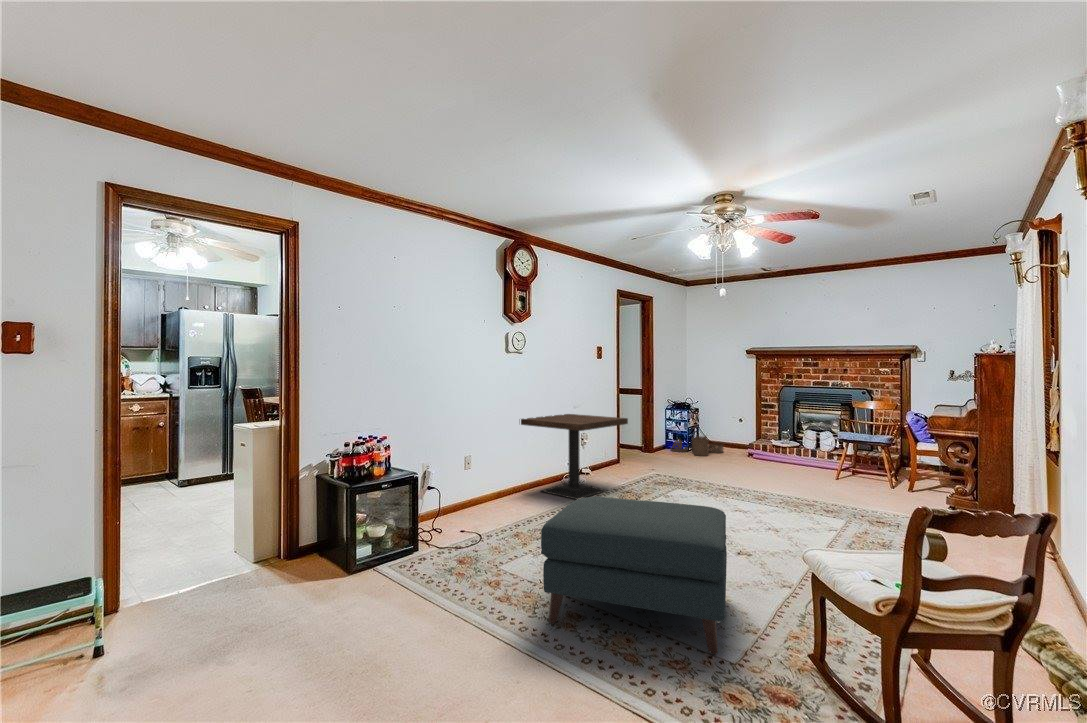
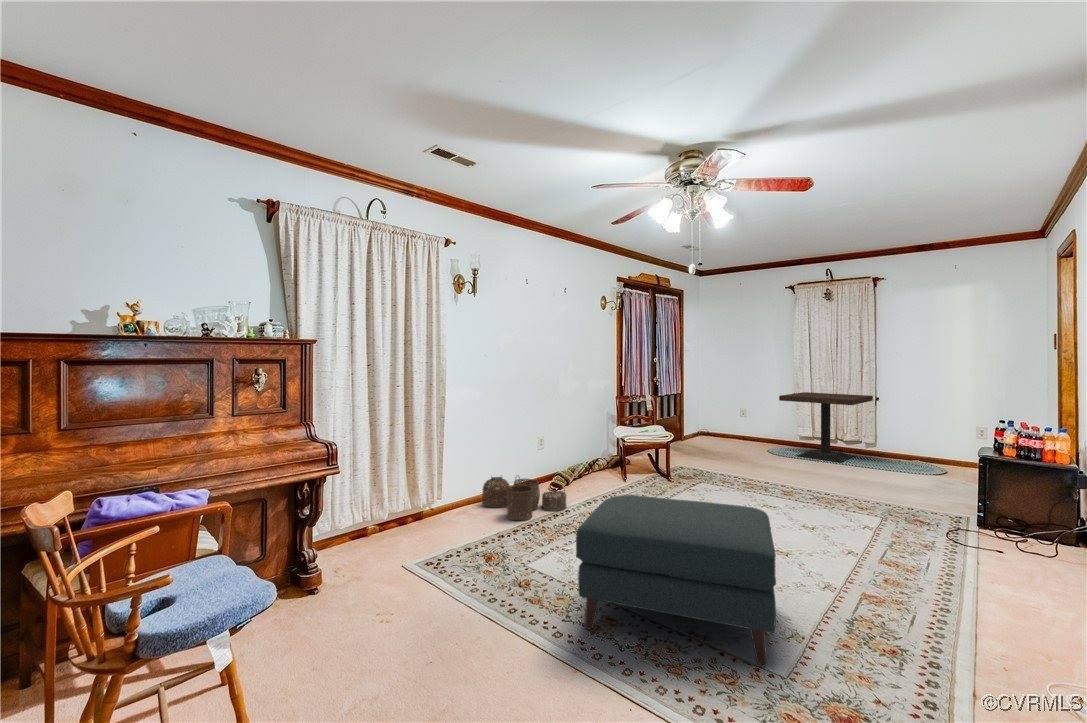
side table: present [521,414,628,499] -> present [779,392,873,462]
woven basket: present [671,436,723,456] -> present [482,475,566,520]

